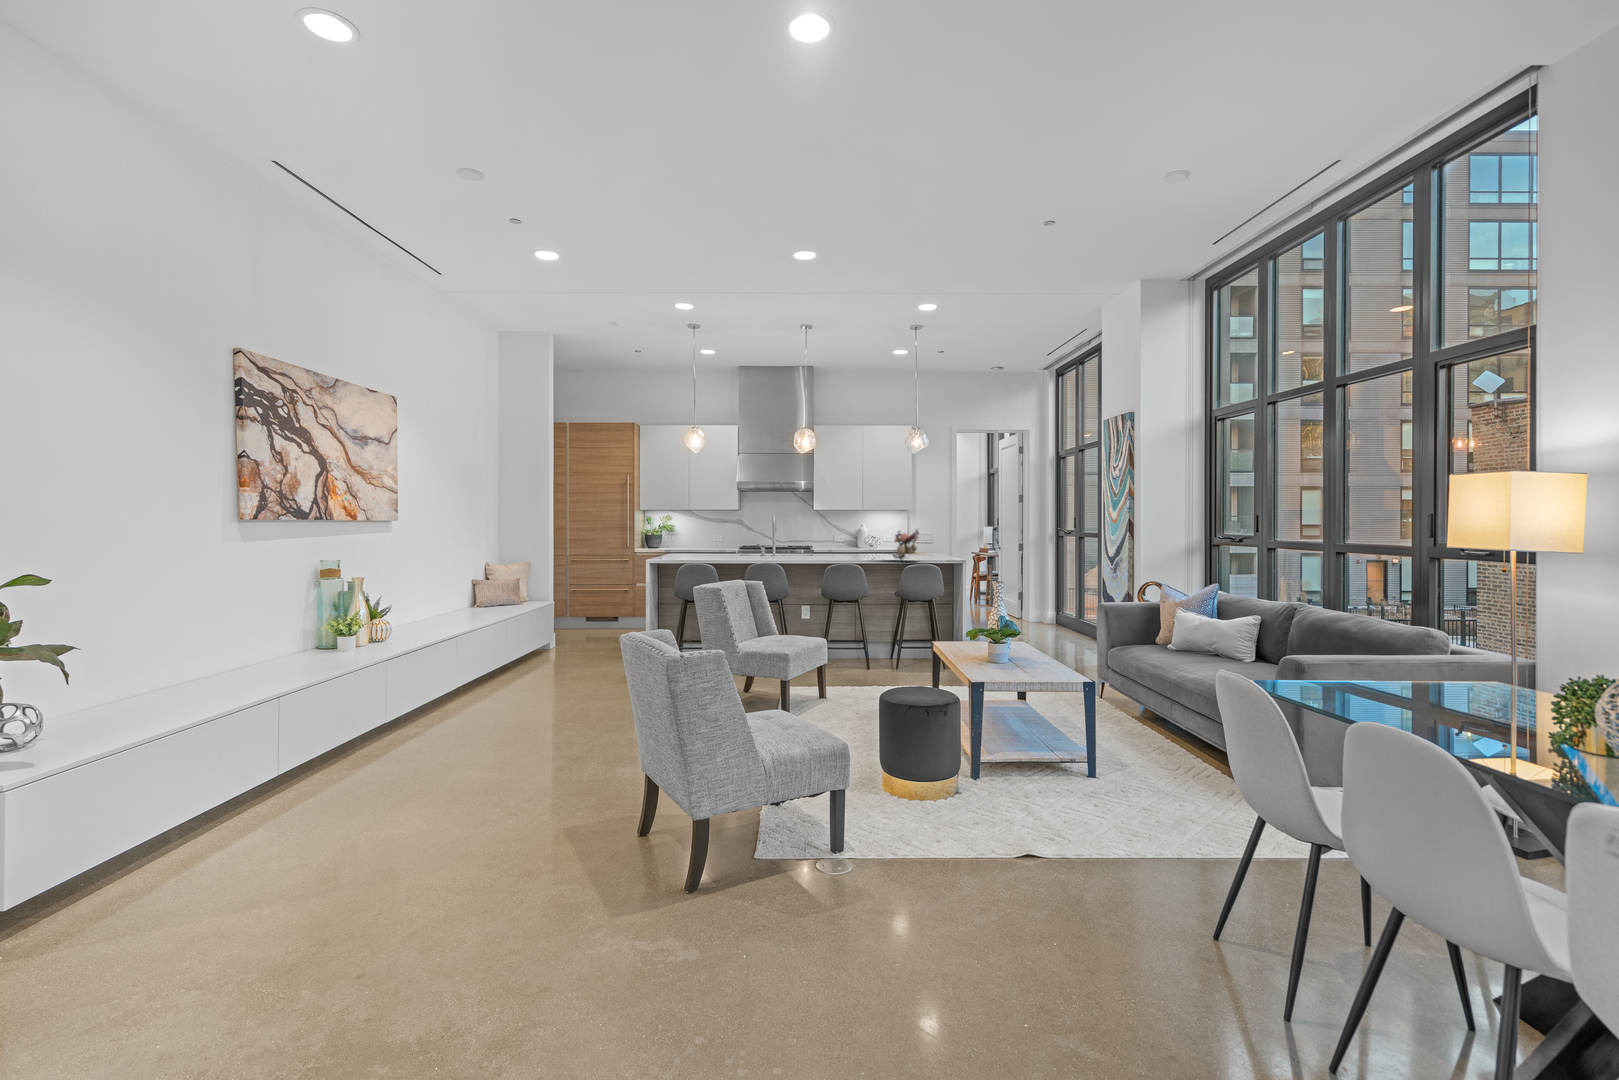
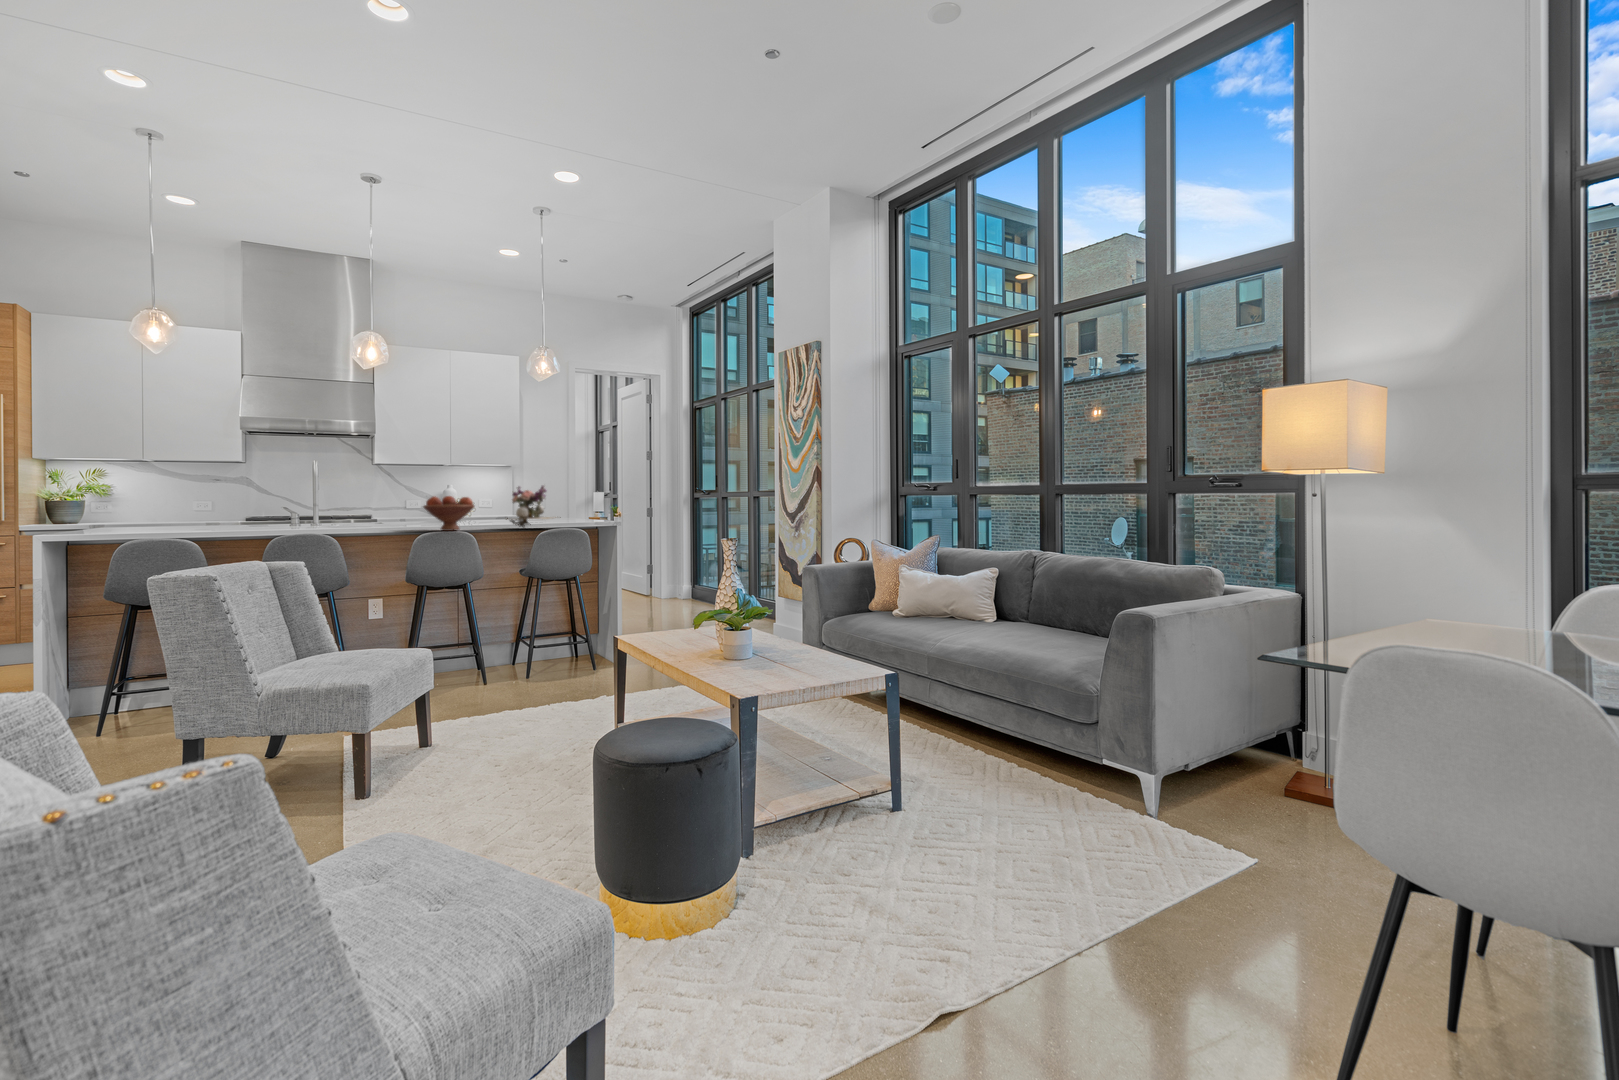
fruit bowl: none [837,537,869,561] -> present [424,496,474,531]

